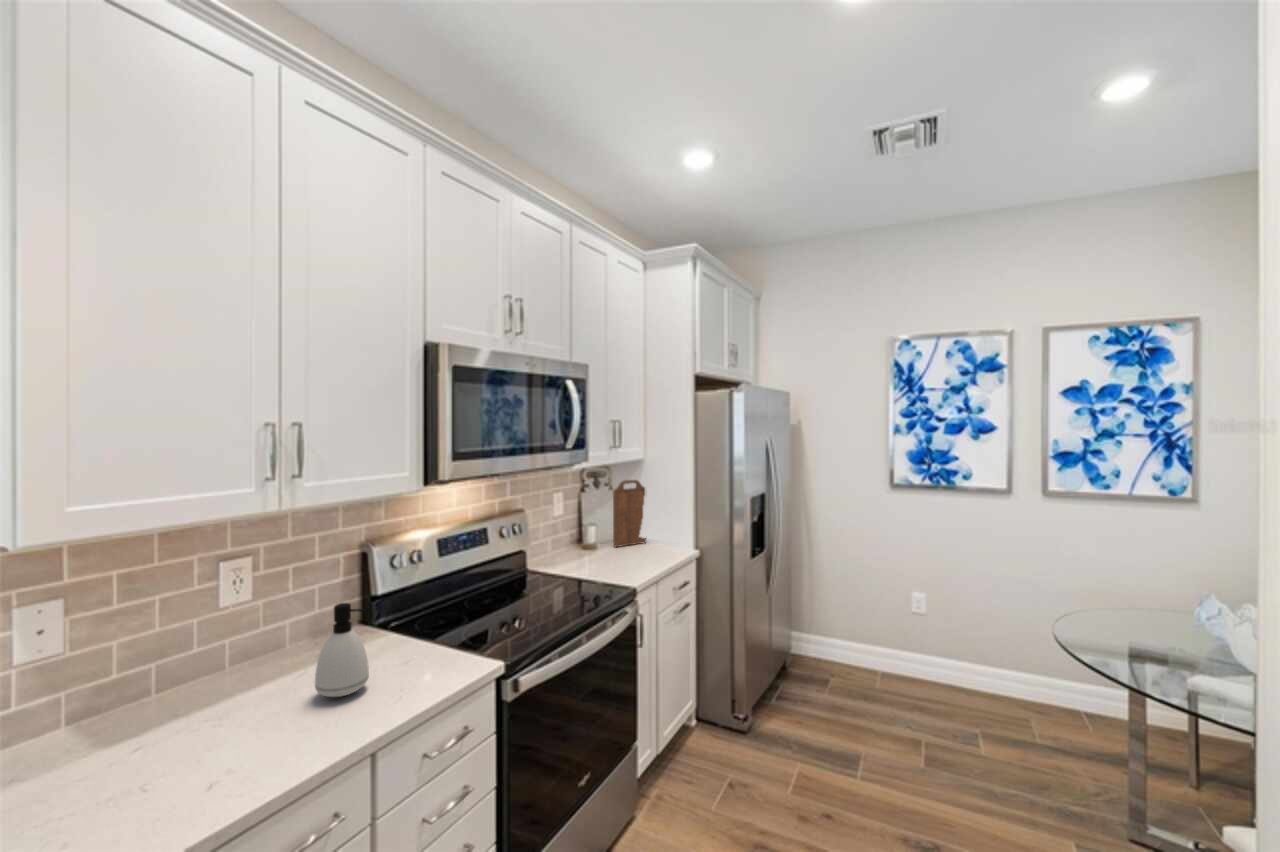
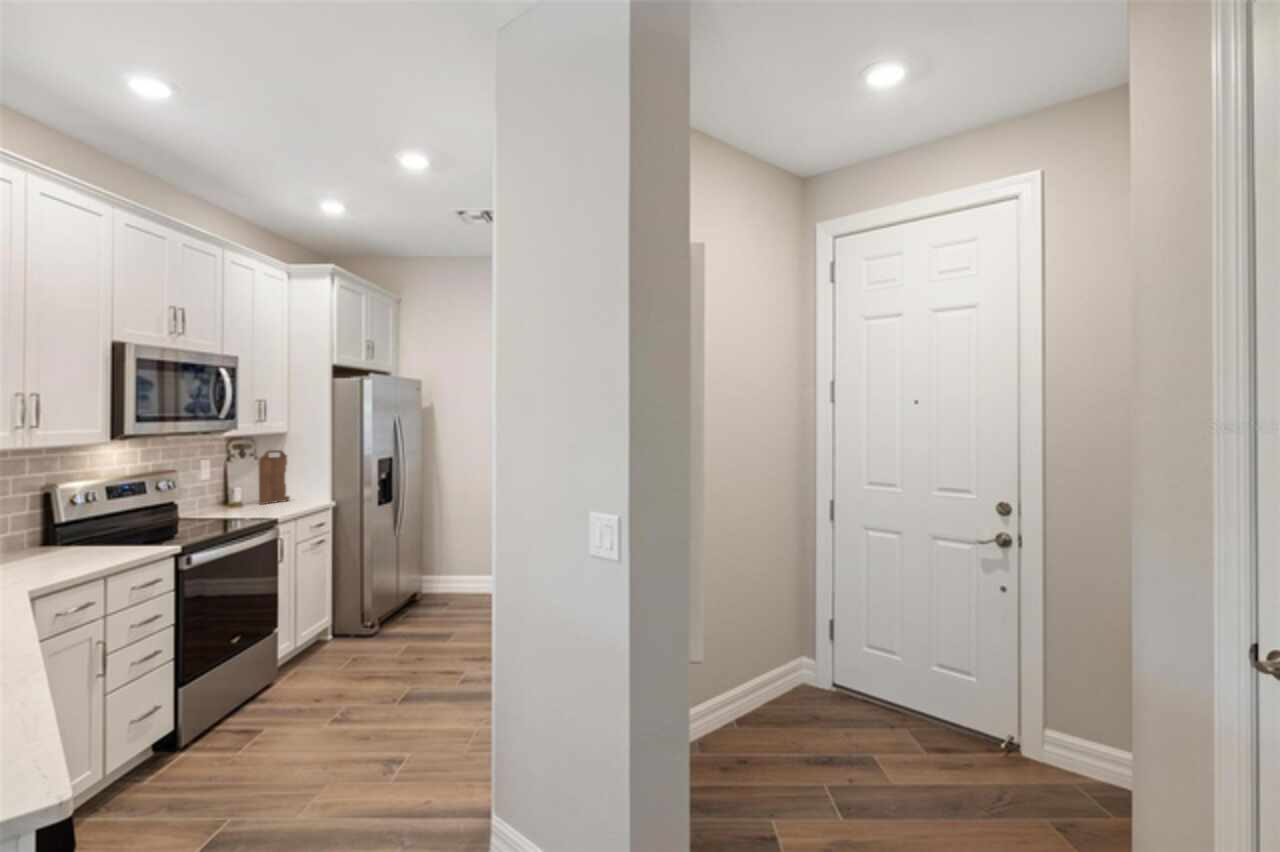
soap dispenser: present [315,603,369,697] -> none [44,506,85,563]

